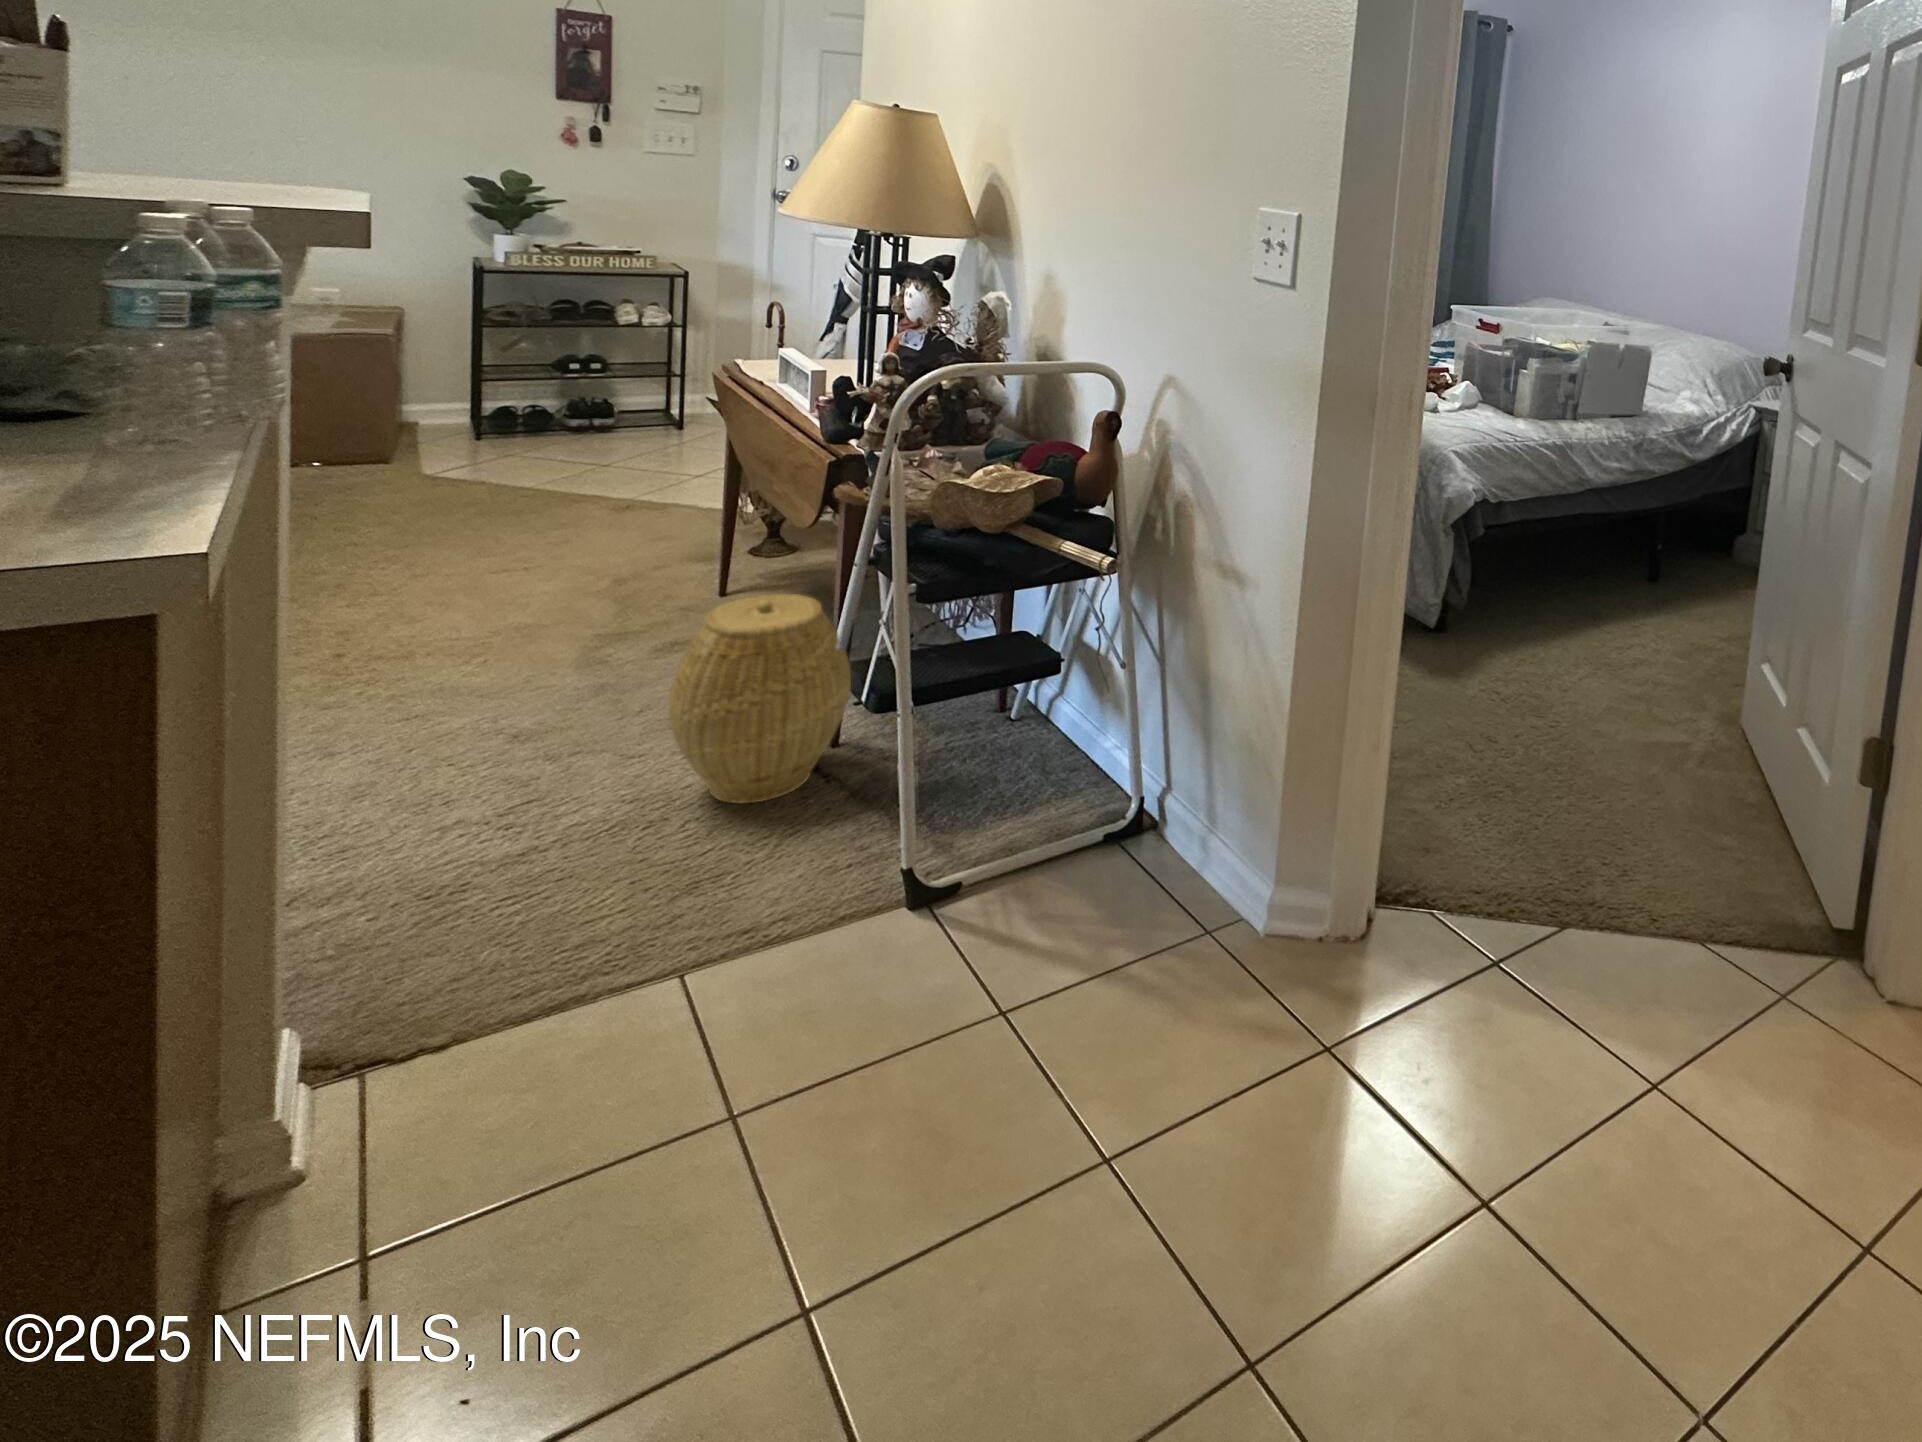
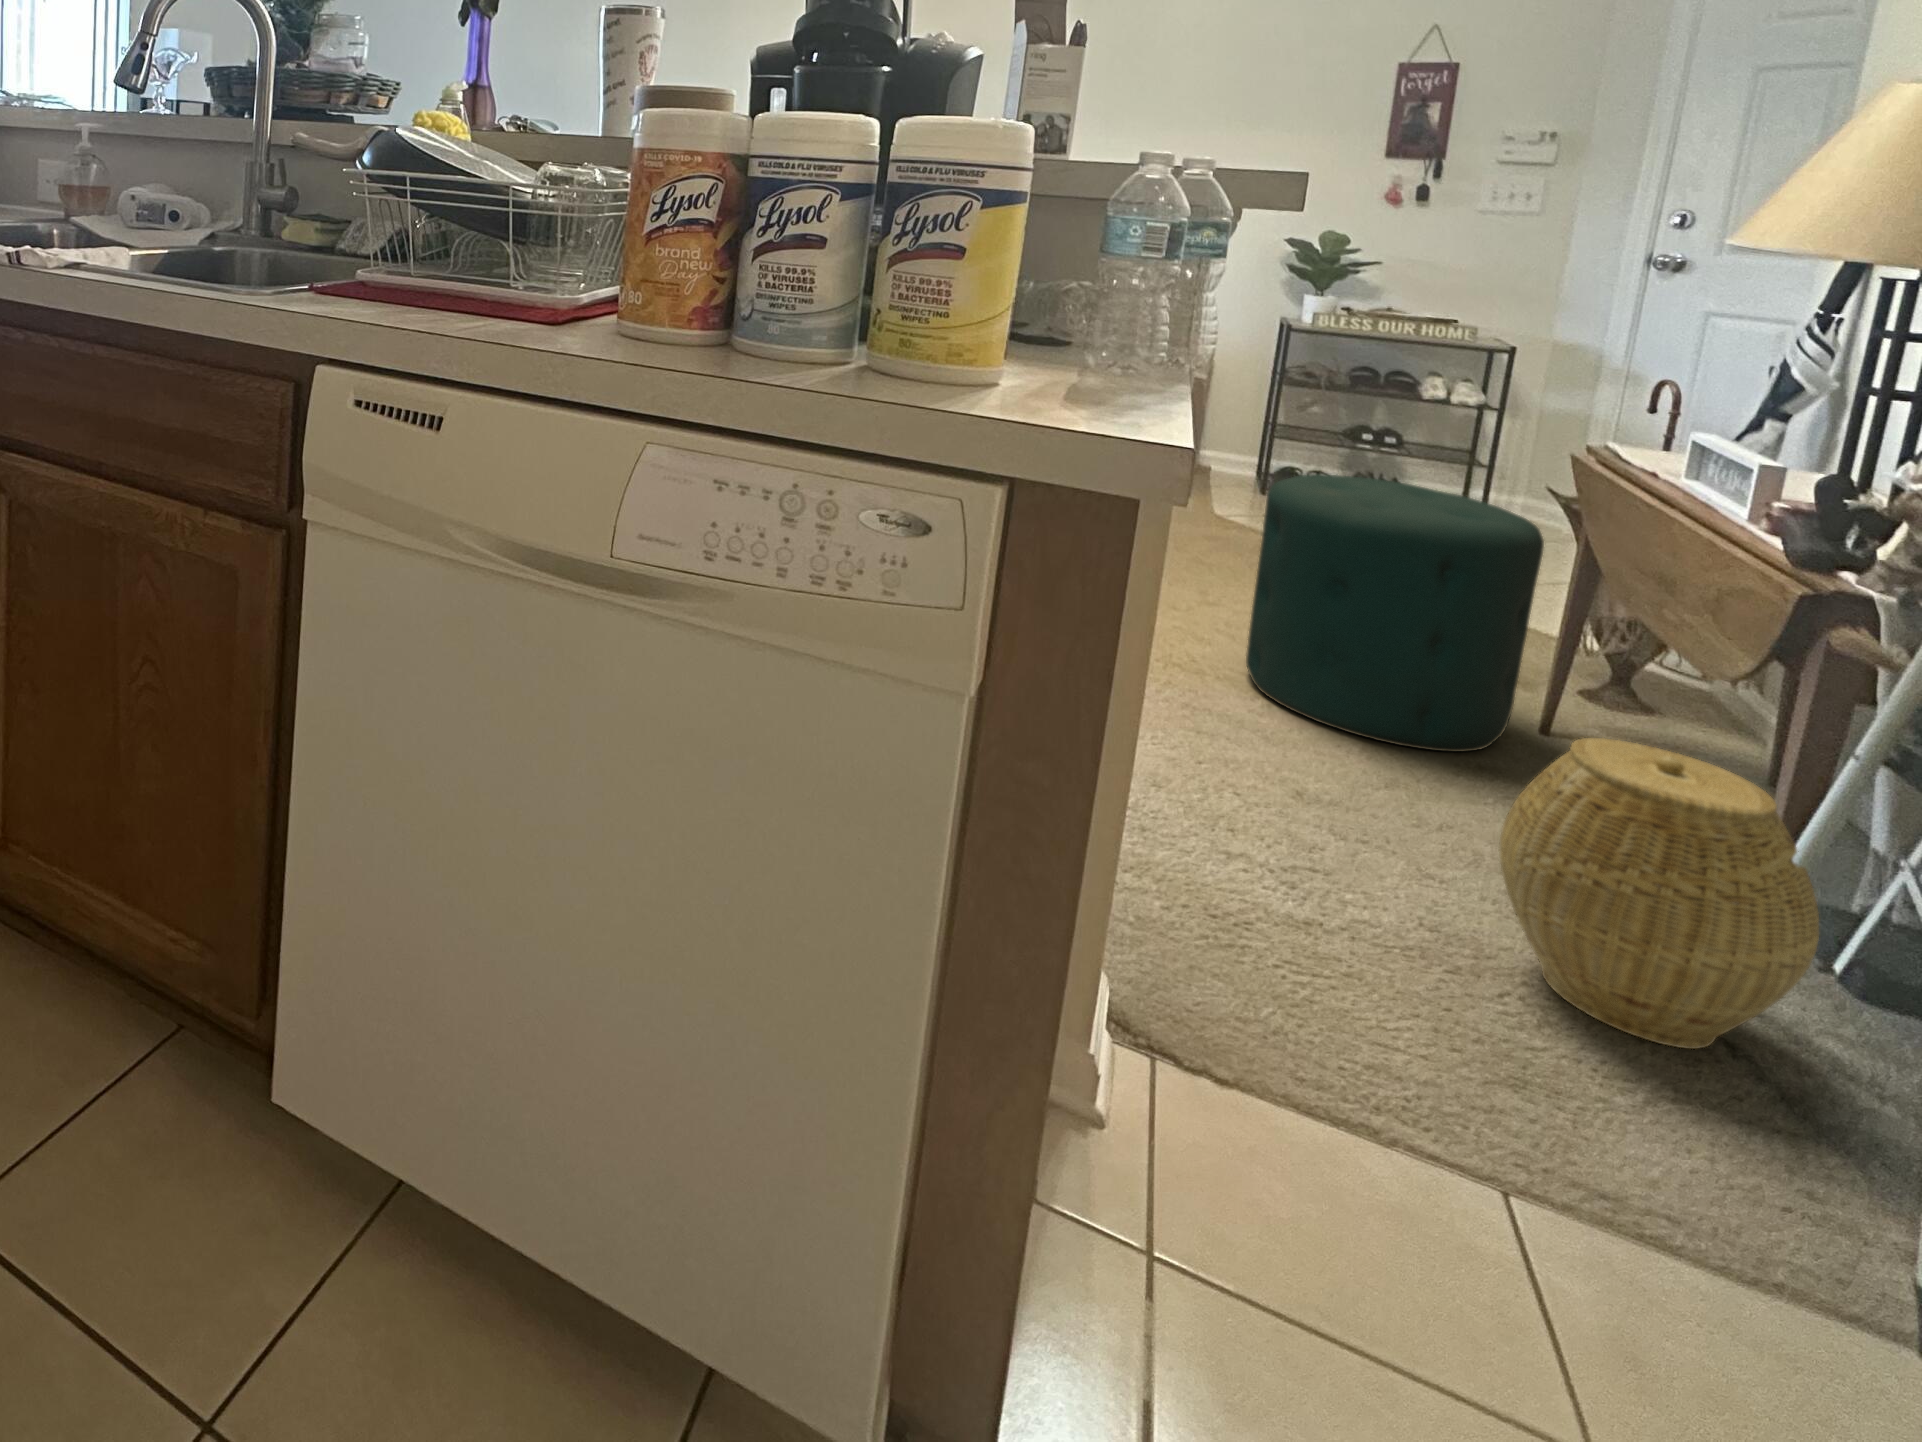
ottoman: none [455,423,697,663] -> present [1246,474,1544,752]

